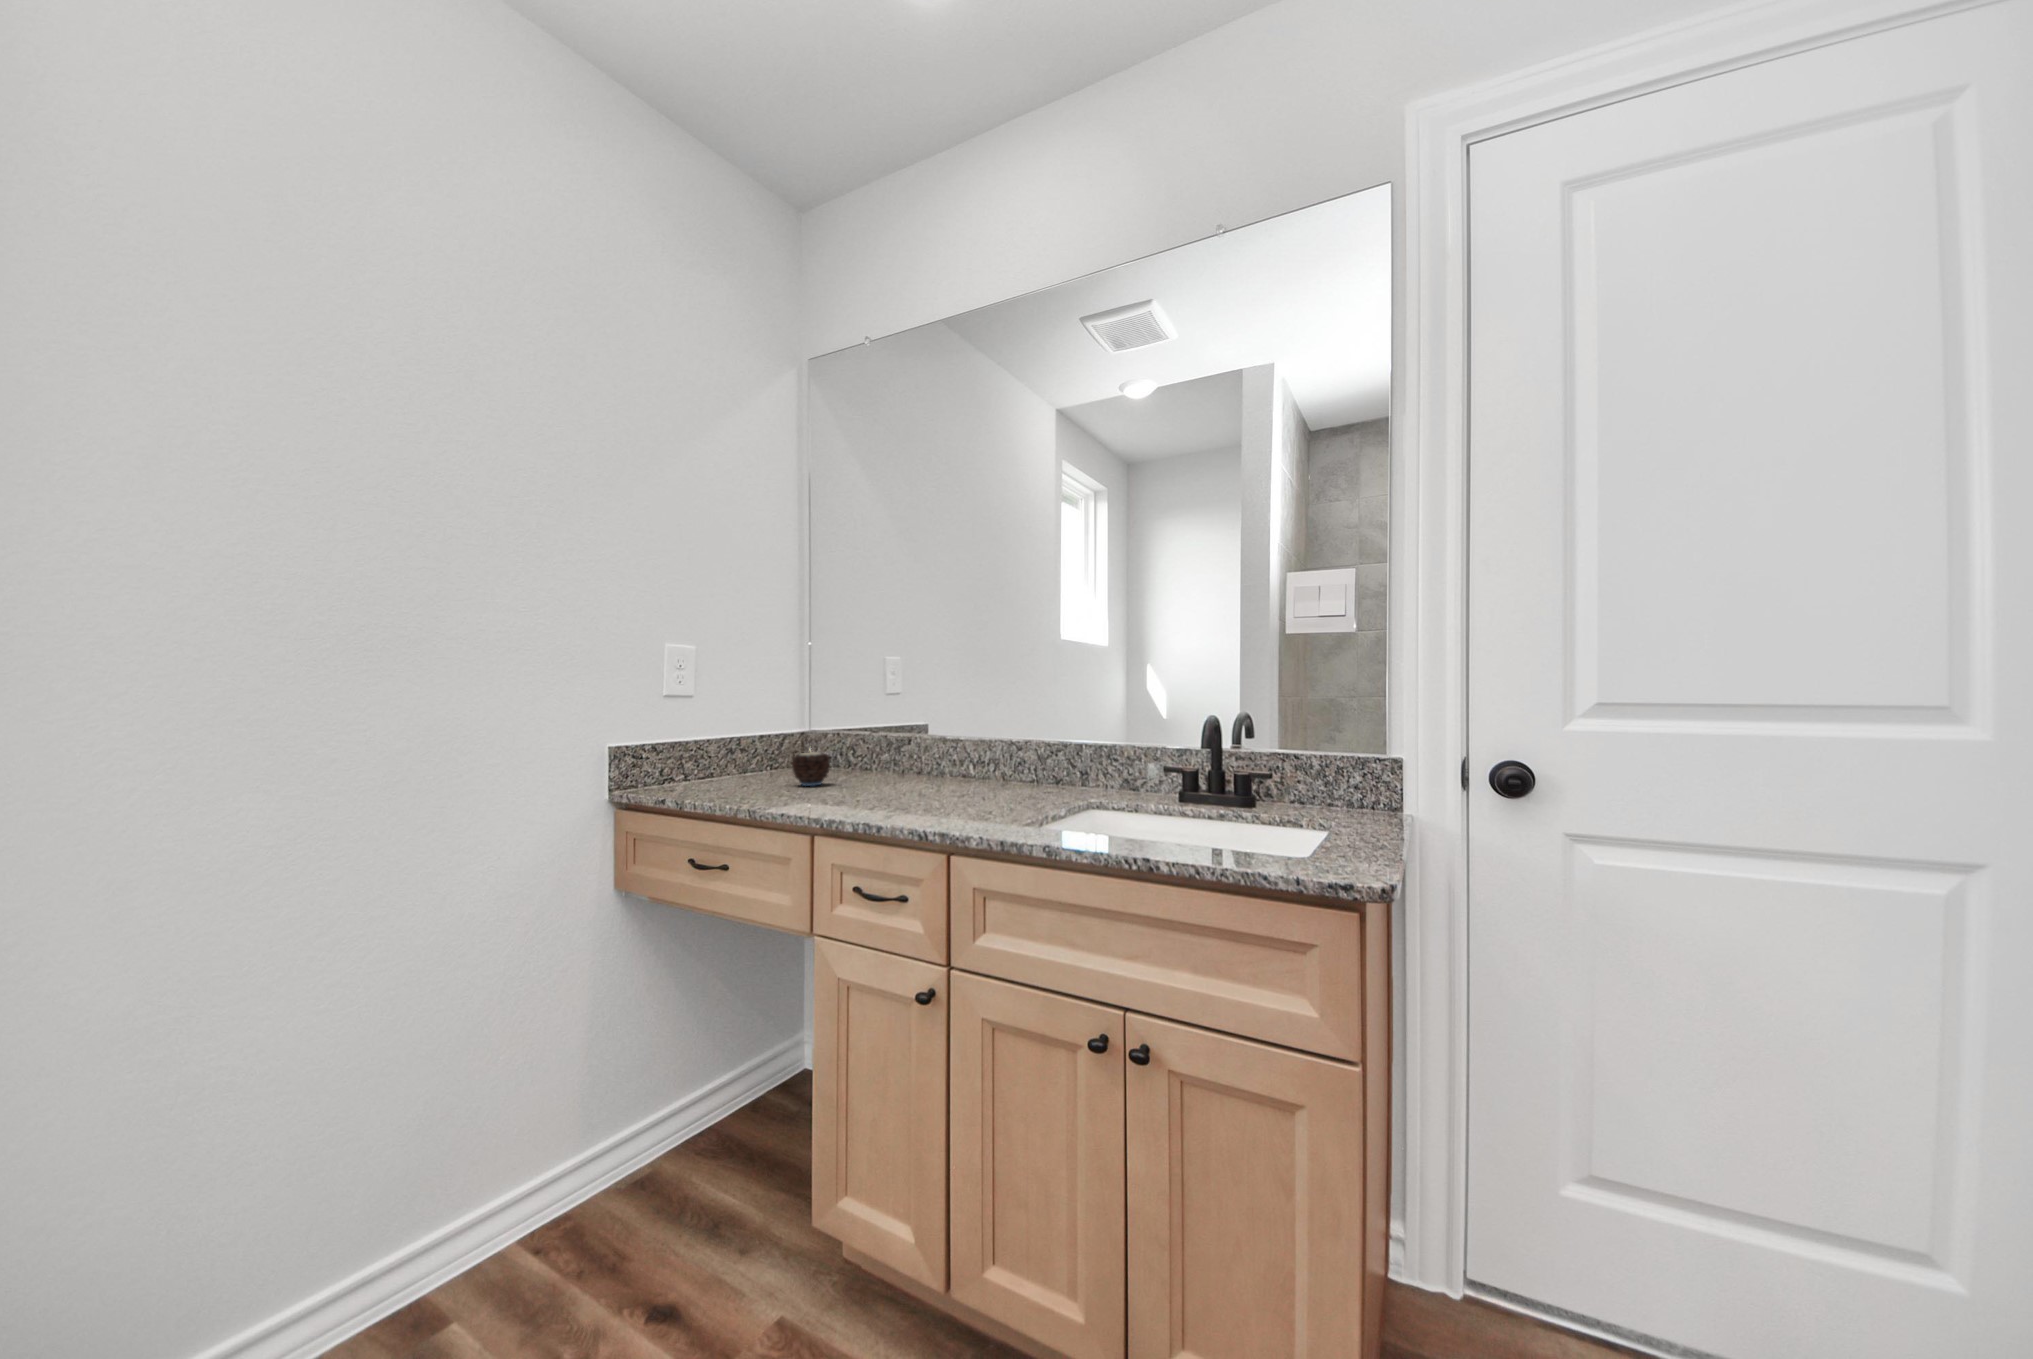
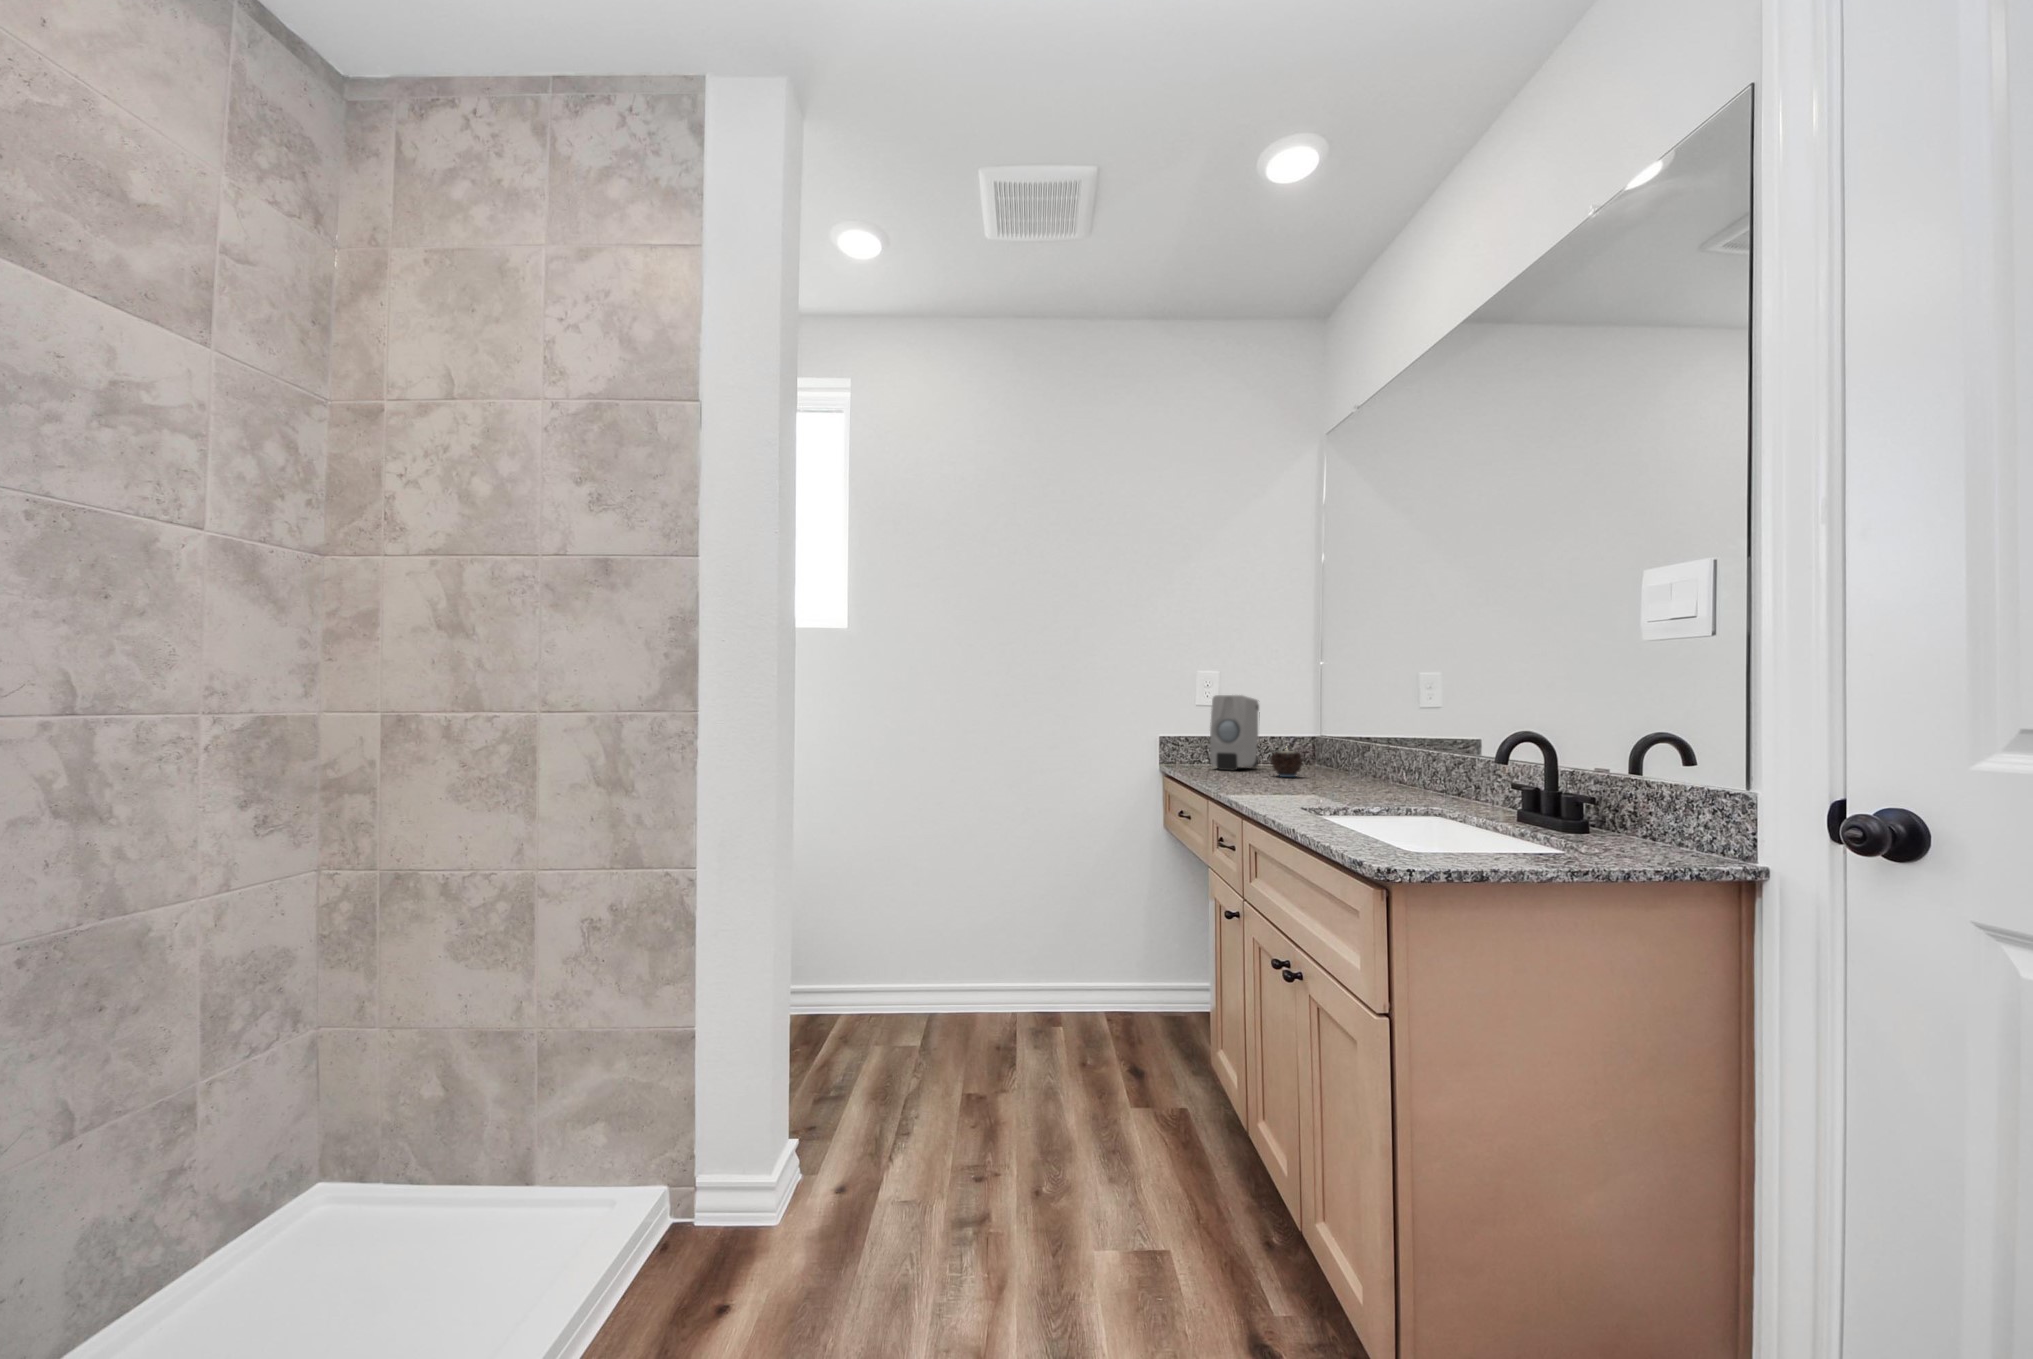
soap dispenser: none [692,685,743,786] -> present [1210,695,1259,770]

